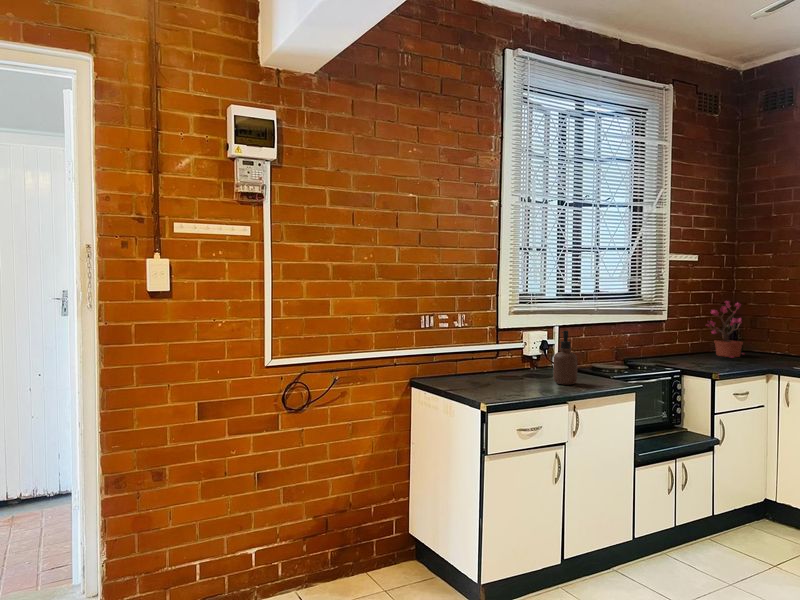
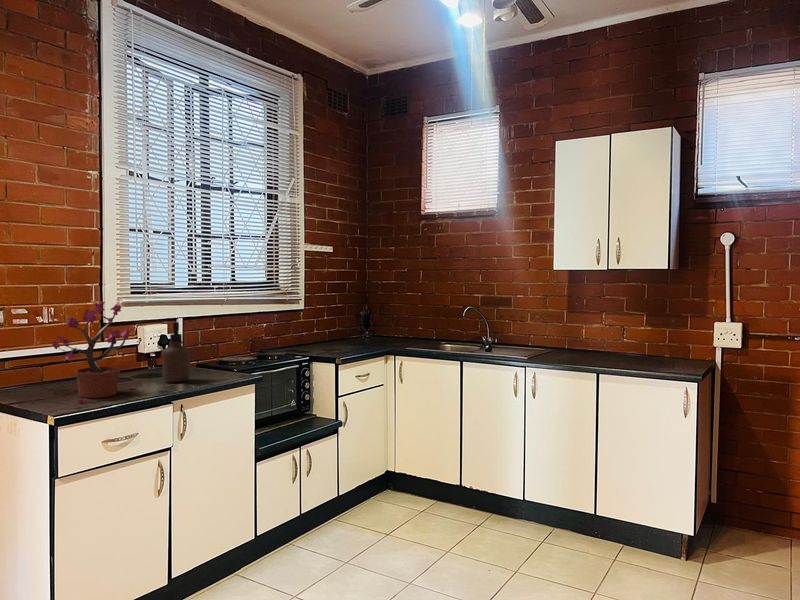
potted plant: present [707,301,744,358] -> present [52,301,136,402]

